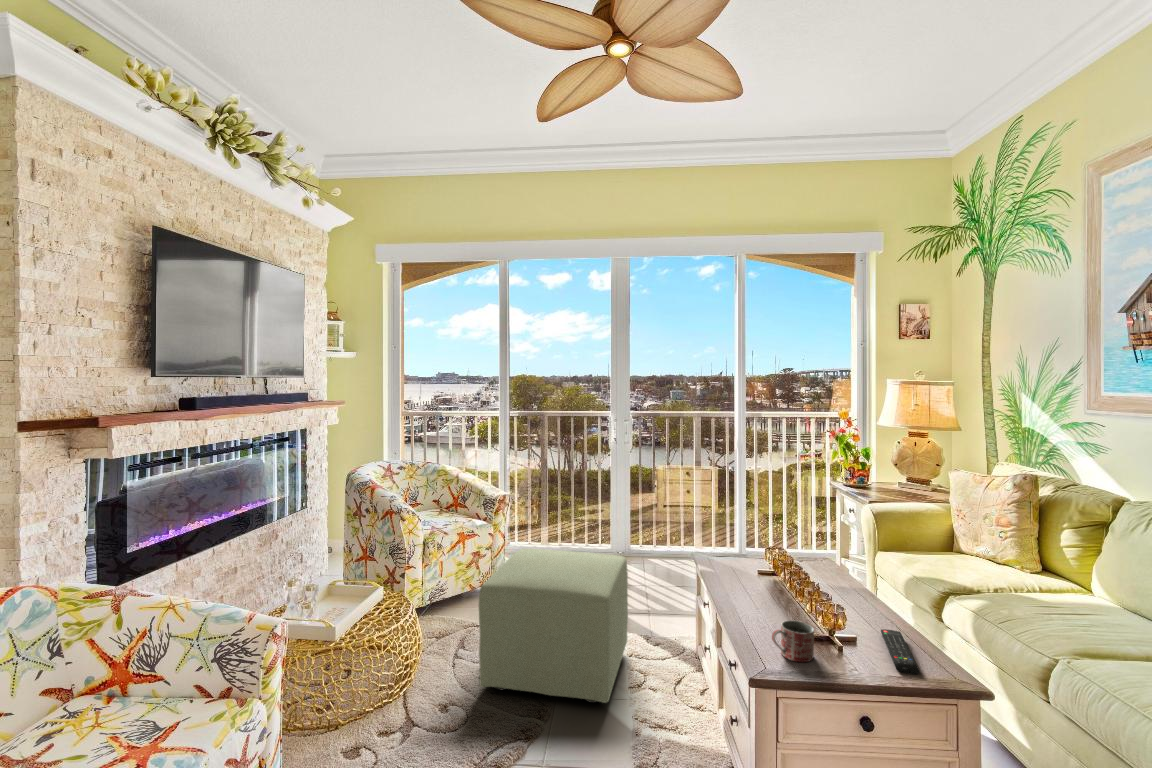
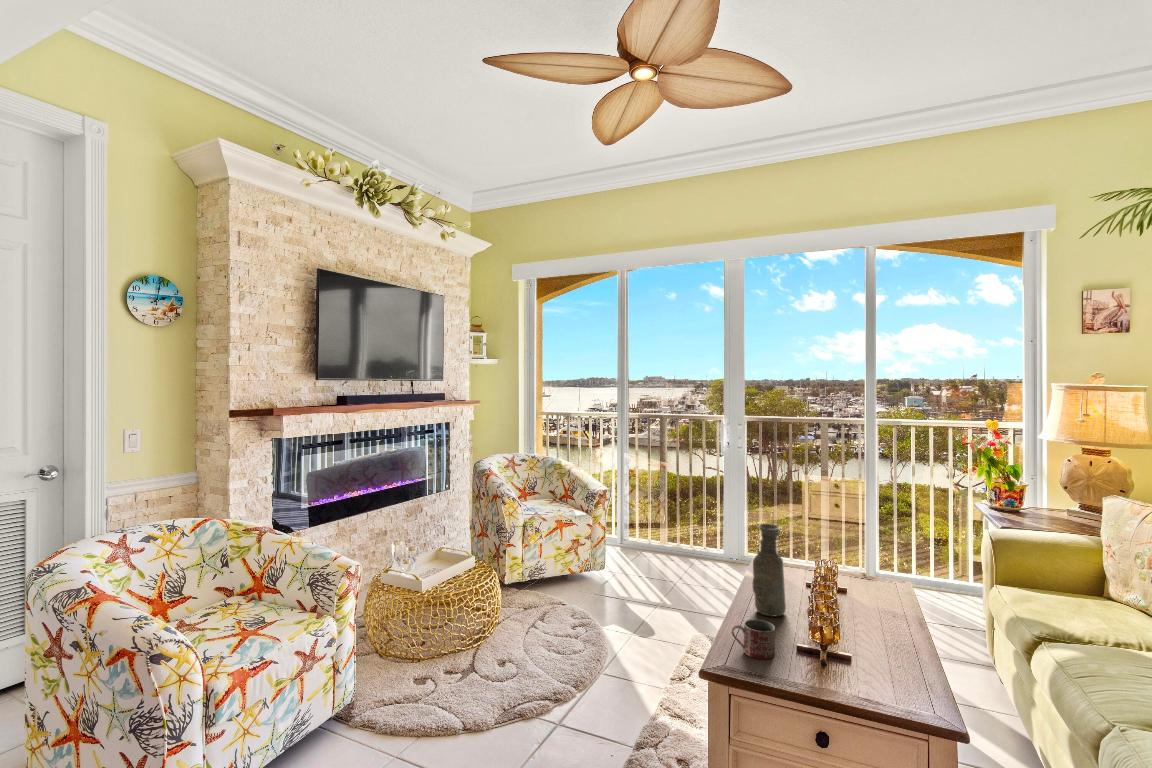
vase: none [745,519,777,612] -> present [753,524,786,616]
ottoman: present [479,548,628,703] -> none [535,539,687,683]
remote control: present [881,629,919,674] -> none [847,646,891,687]

